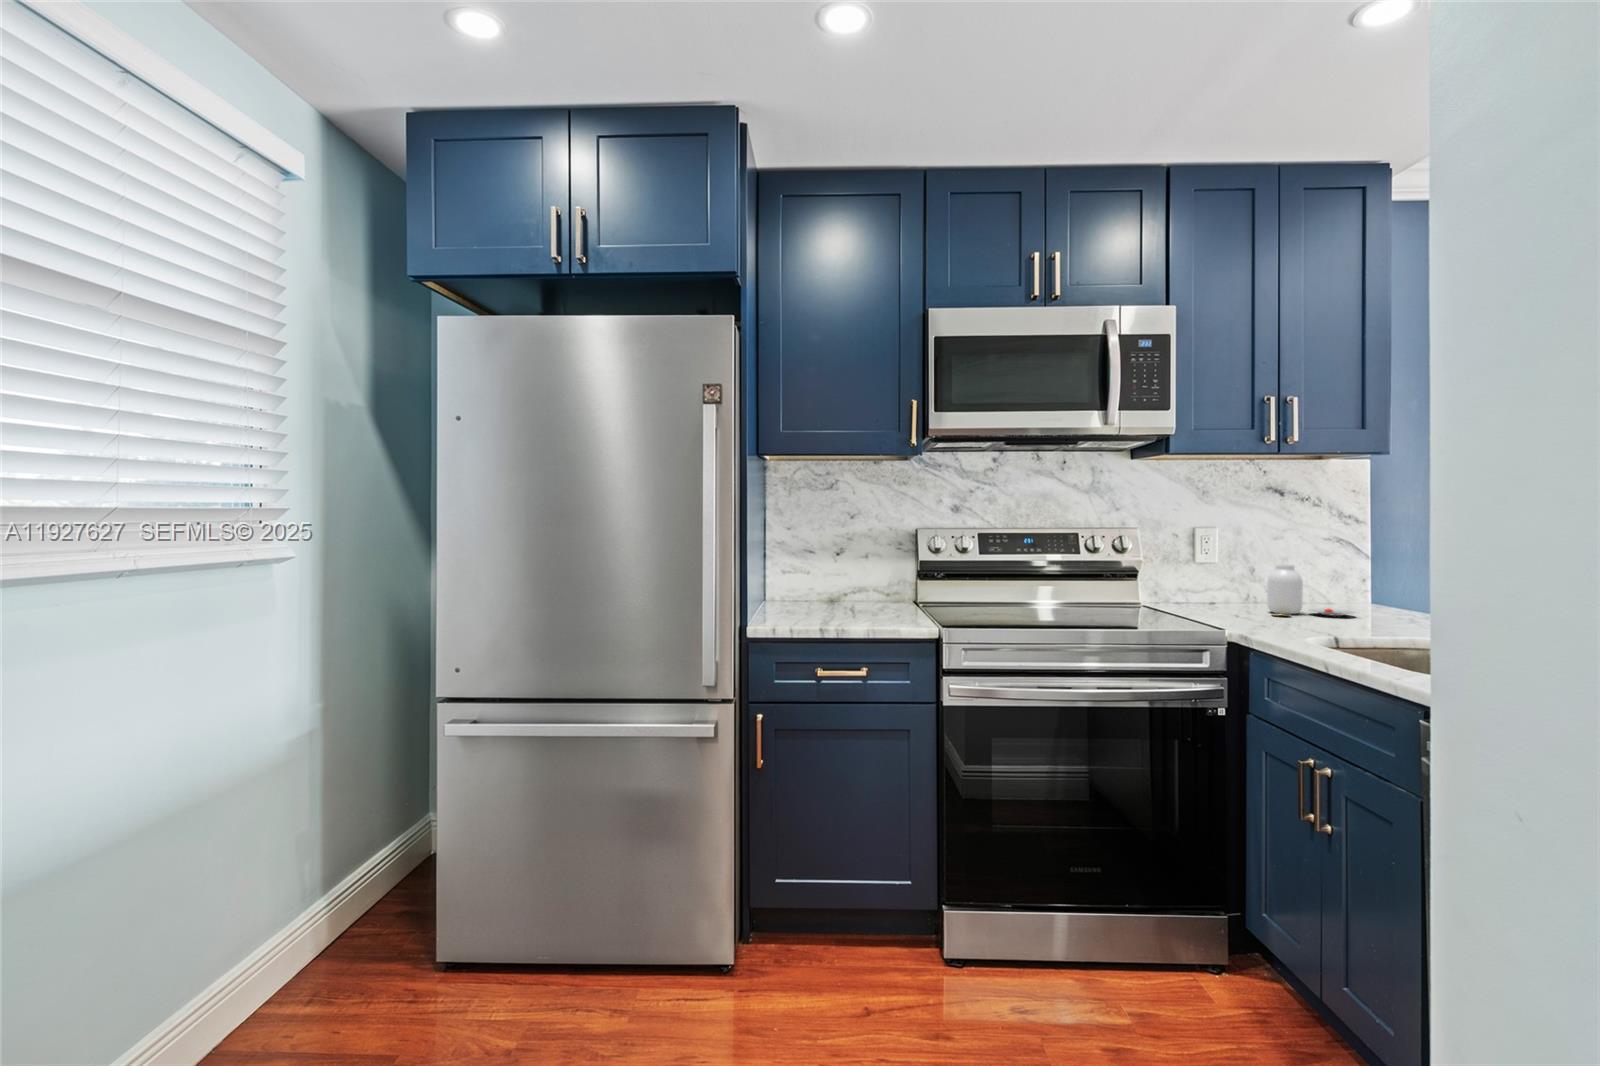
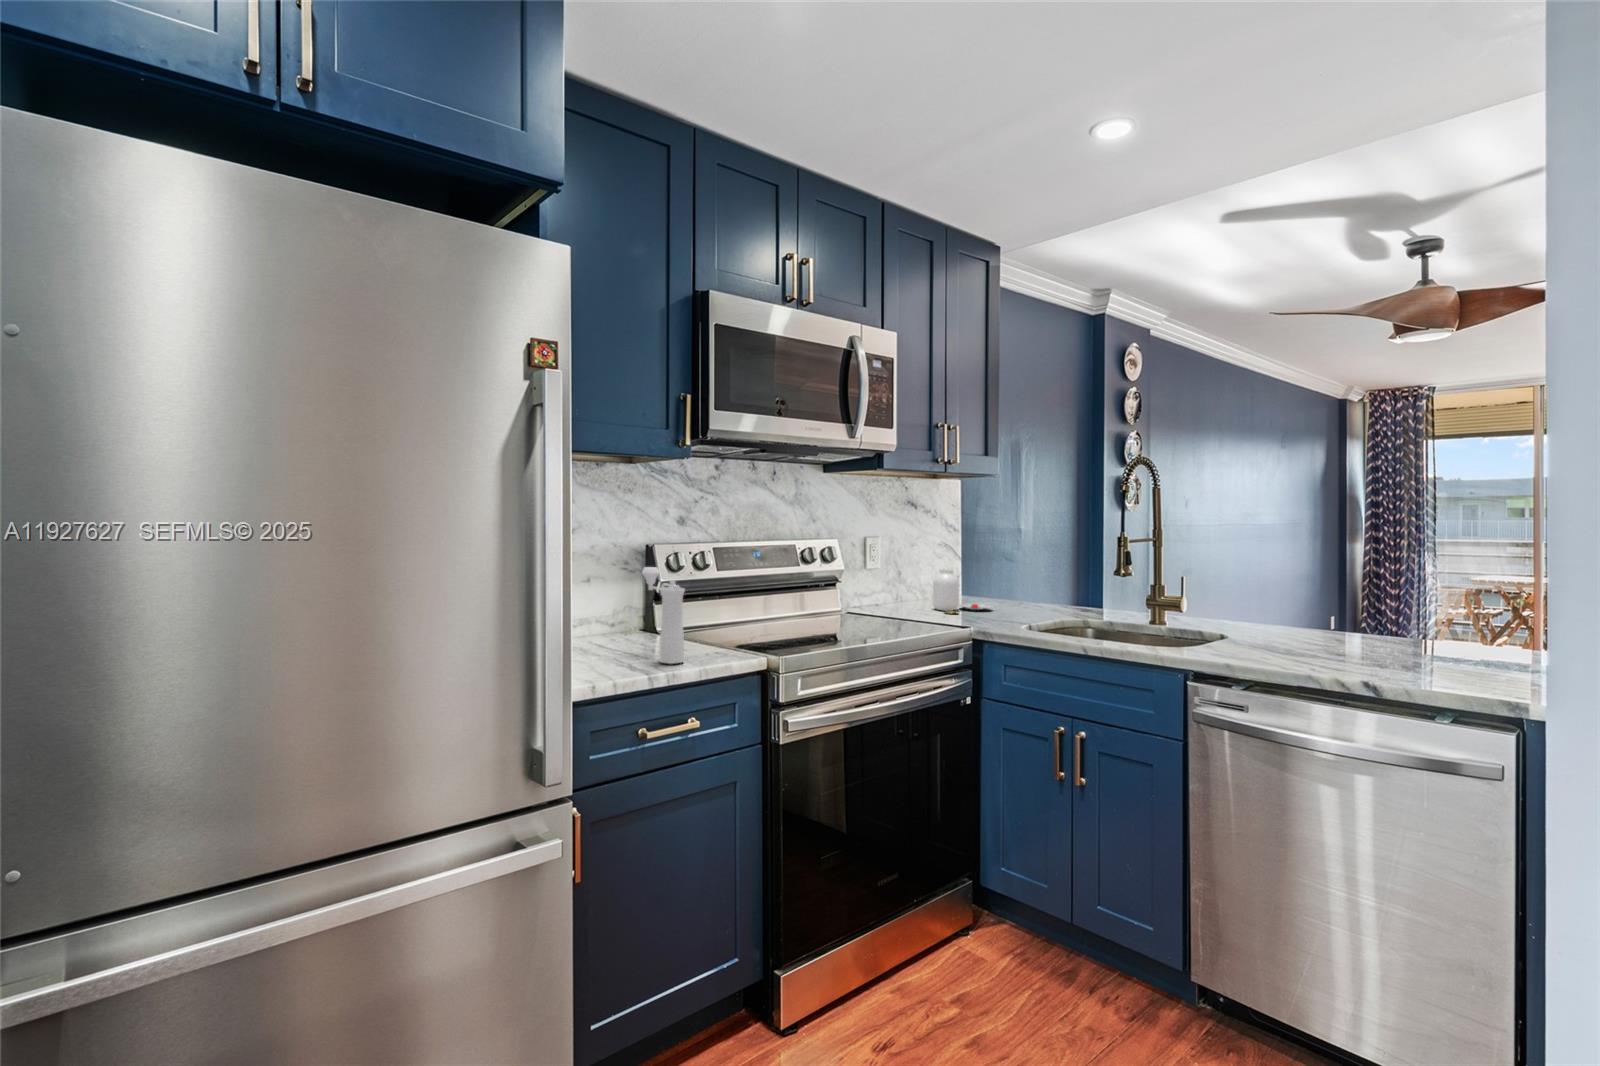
pepper mill: none [853,544,874,623] -> present [642,567,685,664]

